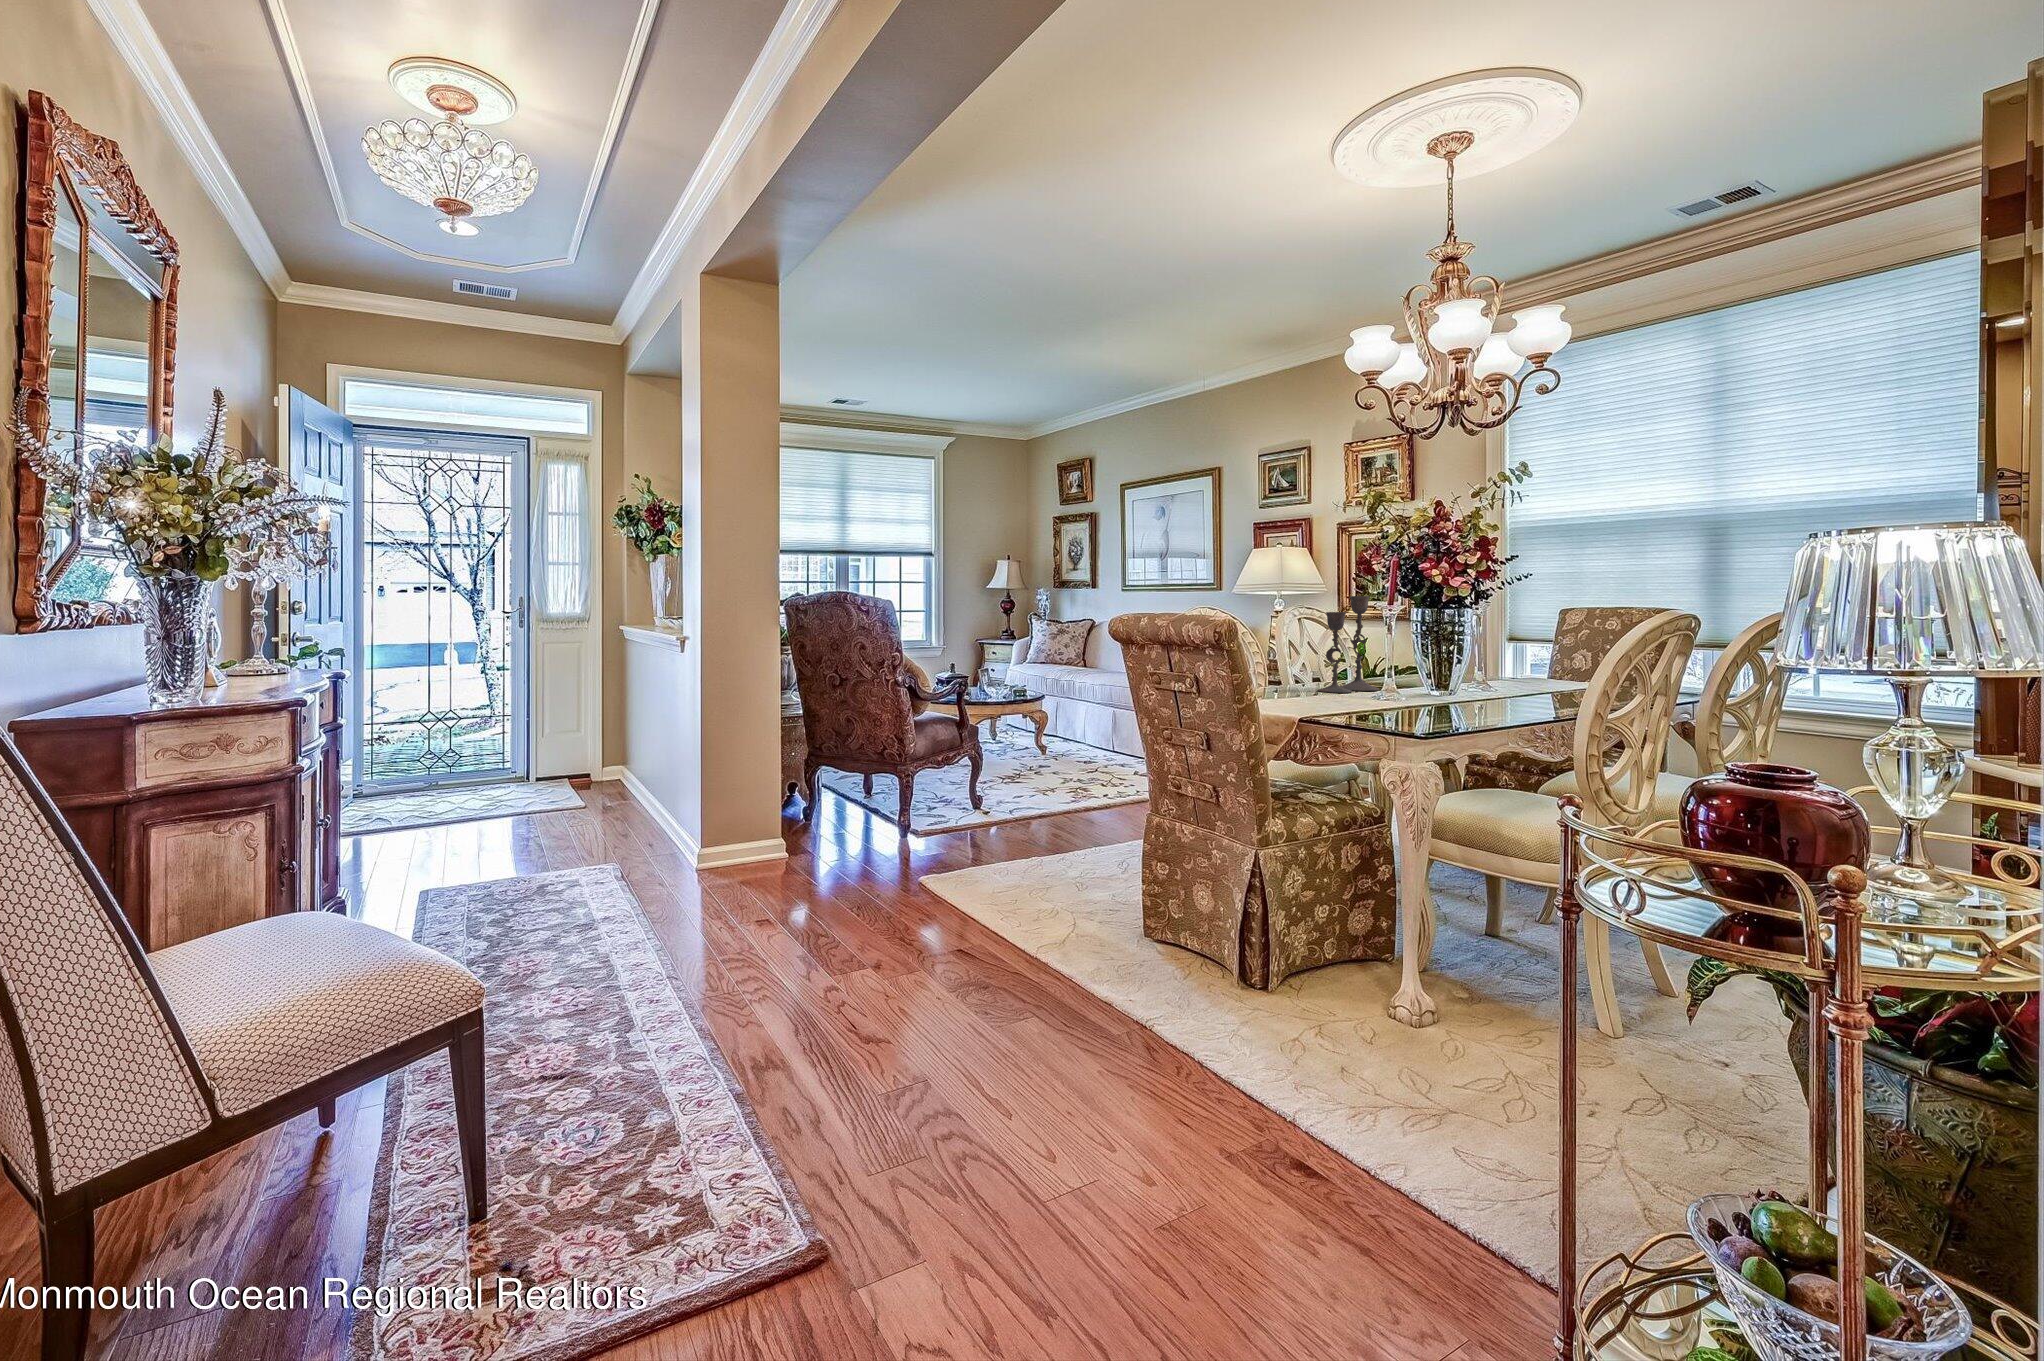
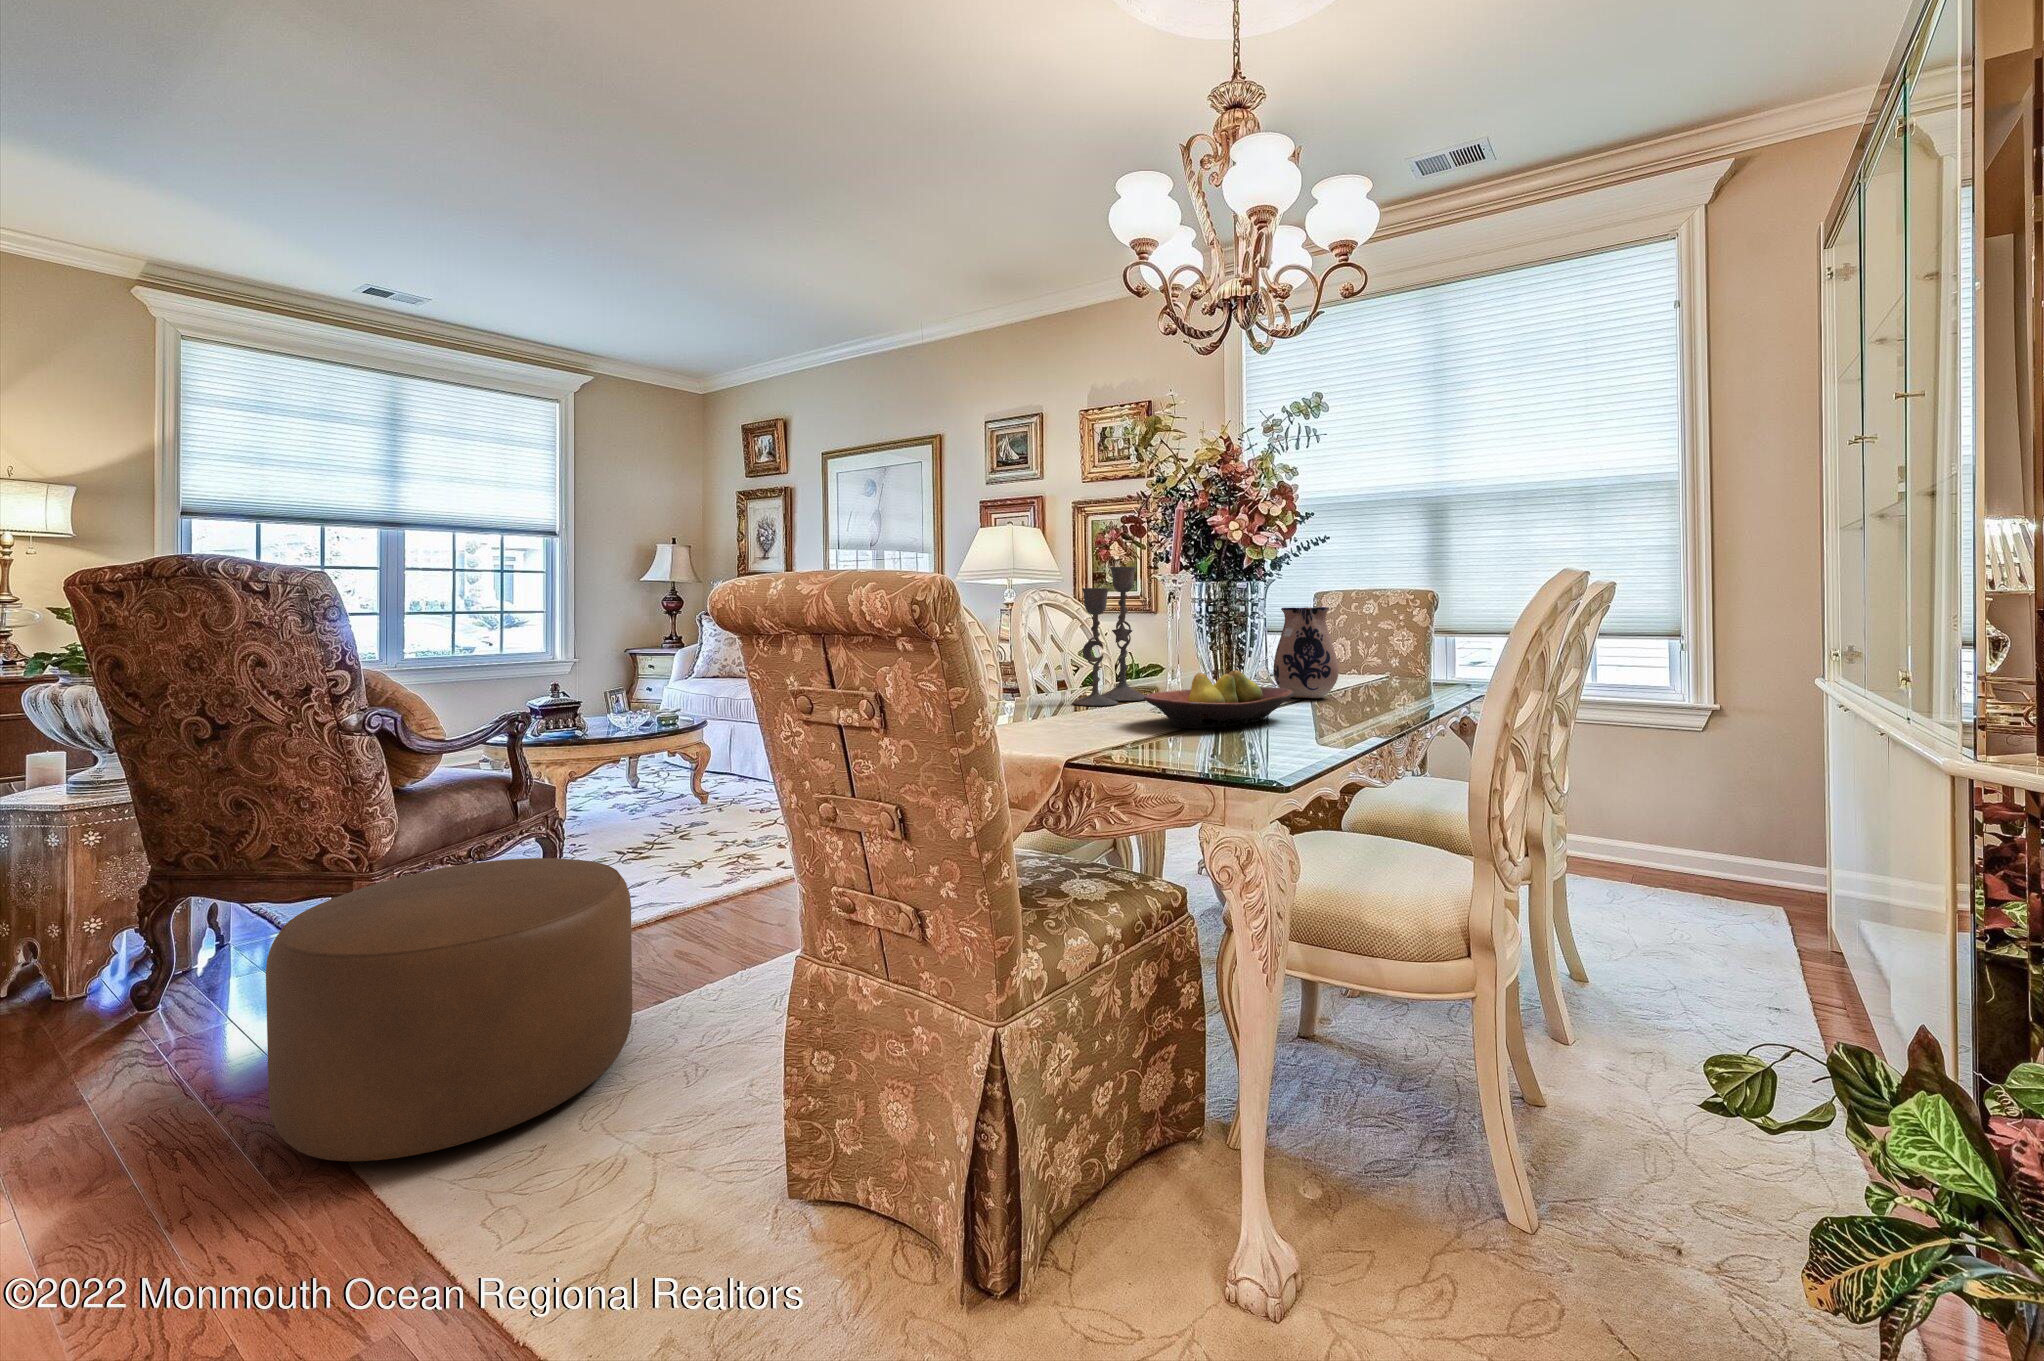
ceramic pitcher: none [1489,625,1547,696] -> present [1273,607,1339,698]
fruit bowl: none [1361,672,1480,708] -> present [1144,670,1293,729]
ottoman: none [894,762,1044,892] -> present [266,858,632,1161]

